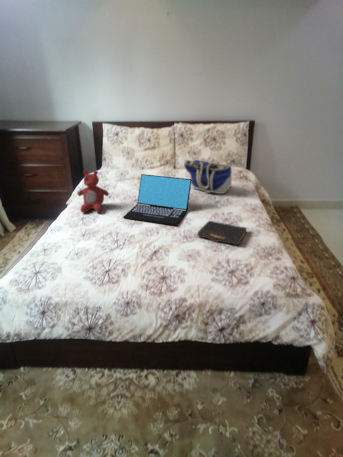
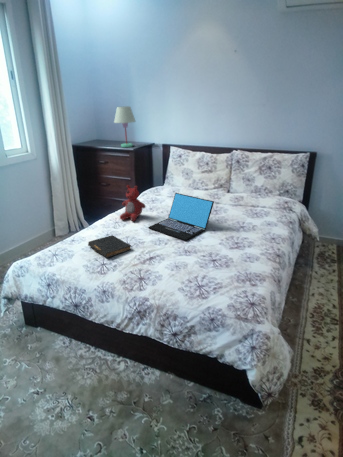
table lamp: none [25,74,53,125] -> present [114,106,135,147]
tote bag: present [184,160,232,194] -> none [220,184,265,220]
book: present [198,221,247,245] -> present [88,235,131,258]

